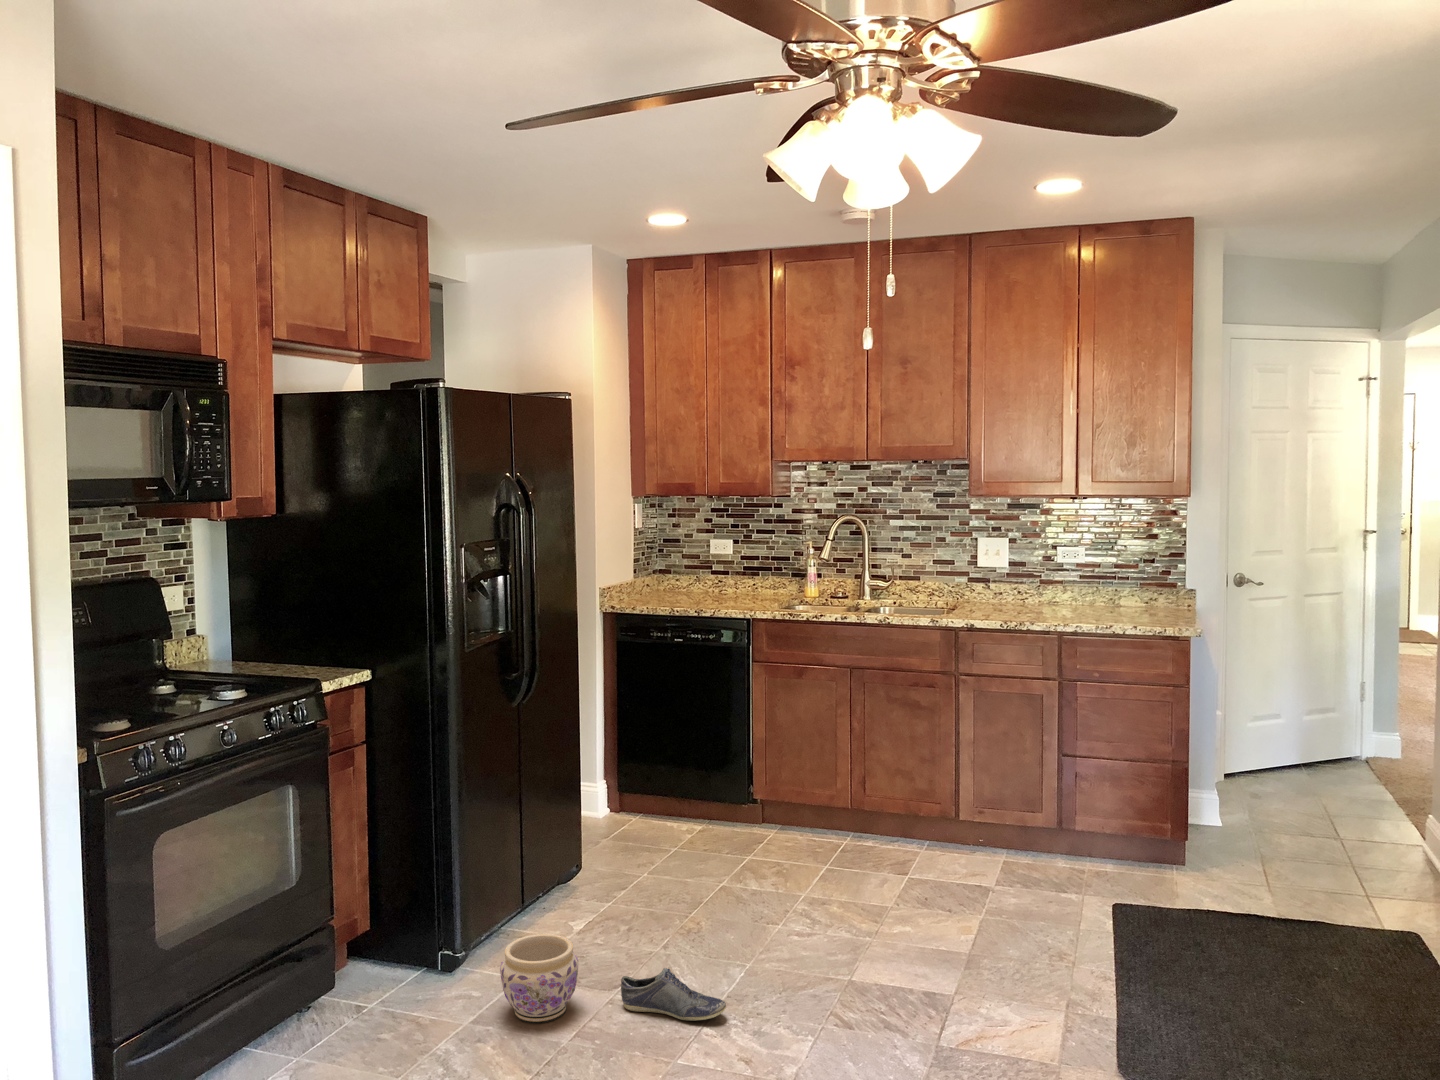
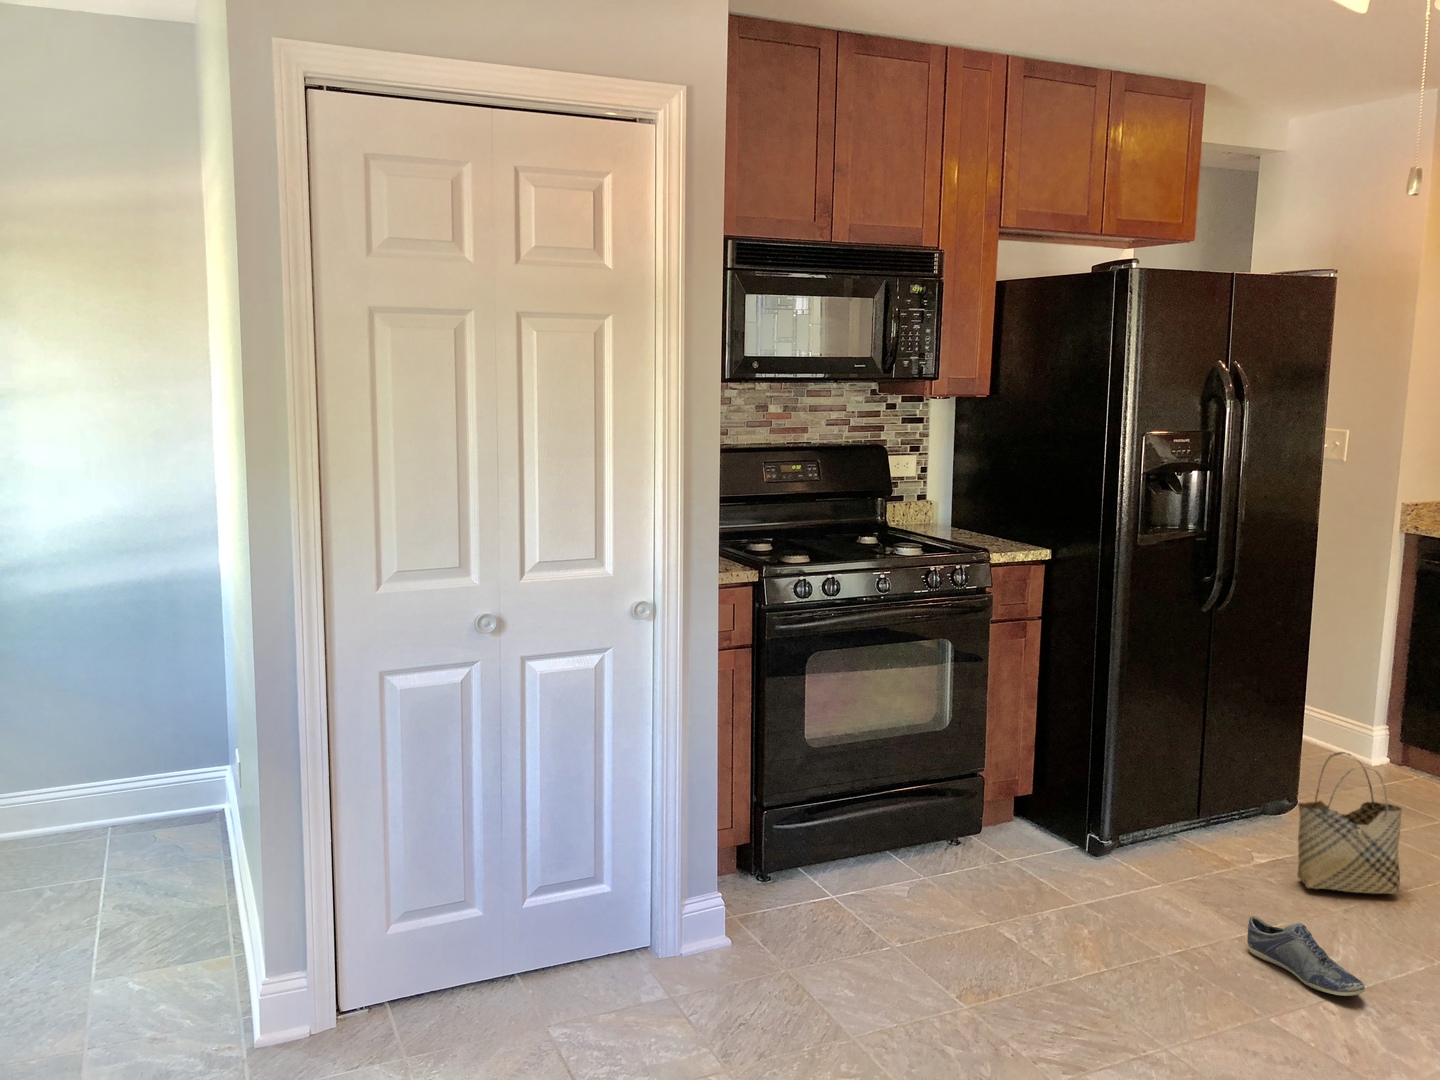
woven basket: none [613,810,689,936] -> present [1298,752,1402,894]
planter: present [500,934,579,1023] -> none [1117,841,1204,933]

